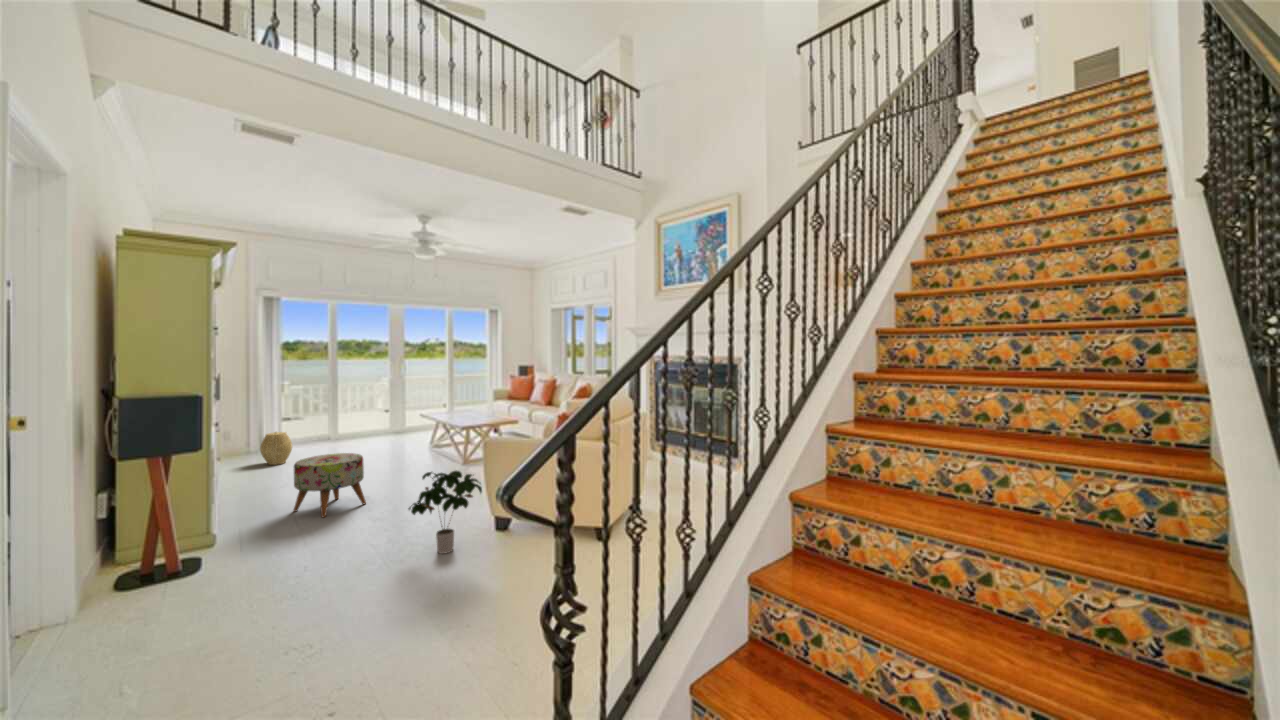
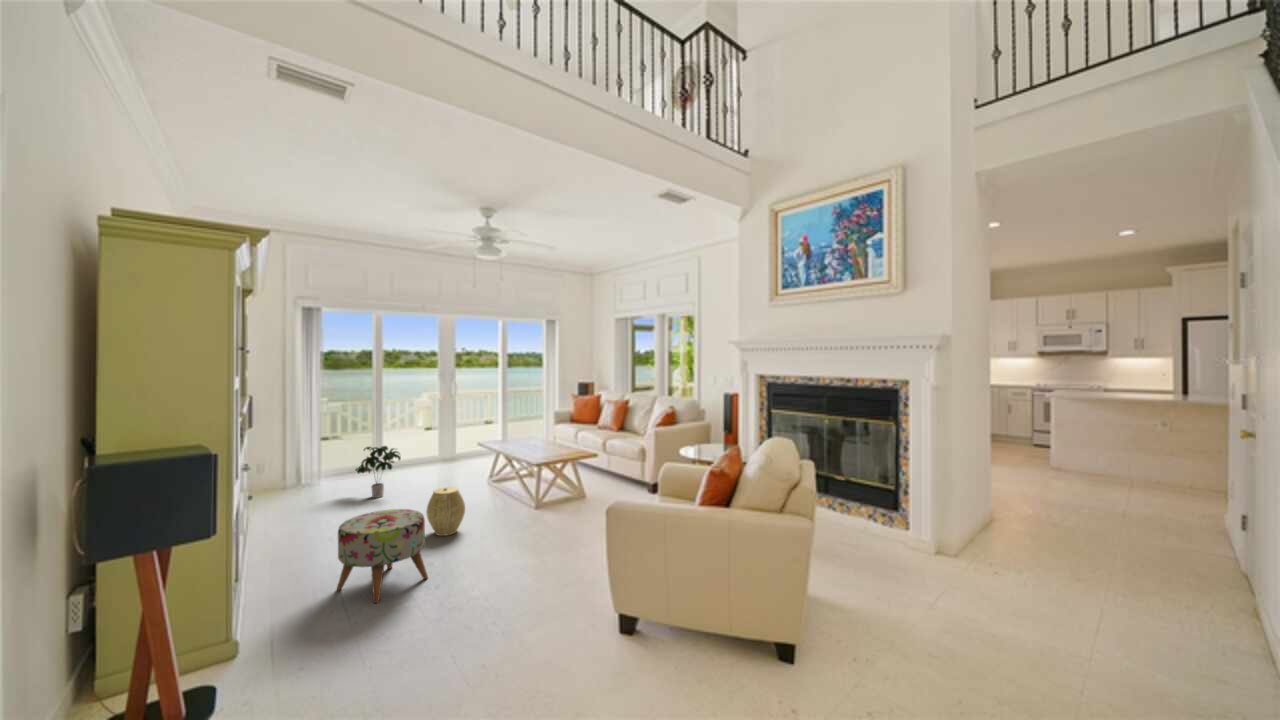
woven basket: present [260,432,292,465] -> present [426,487,465,536]
potted plant: present [409,471,482,554] -> present [356,446,401,498]

